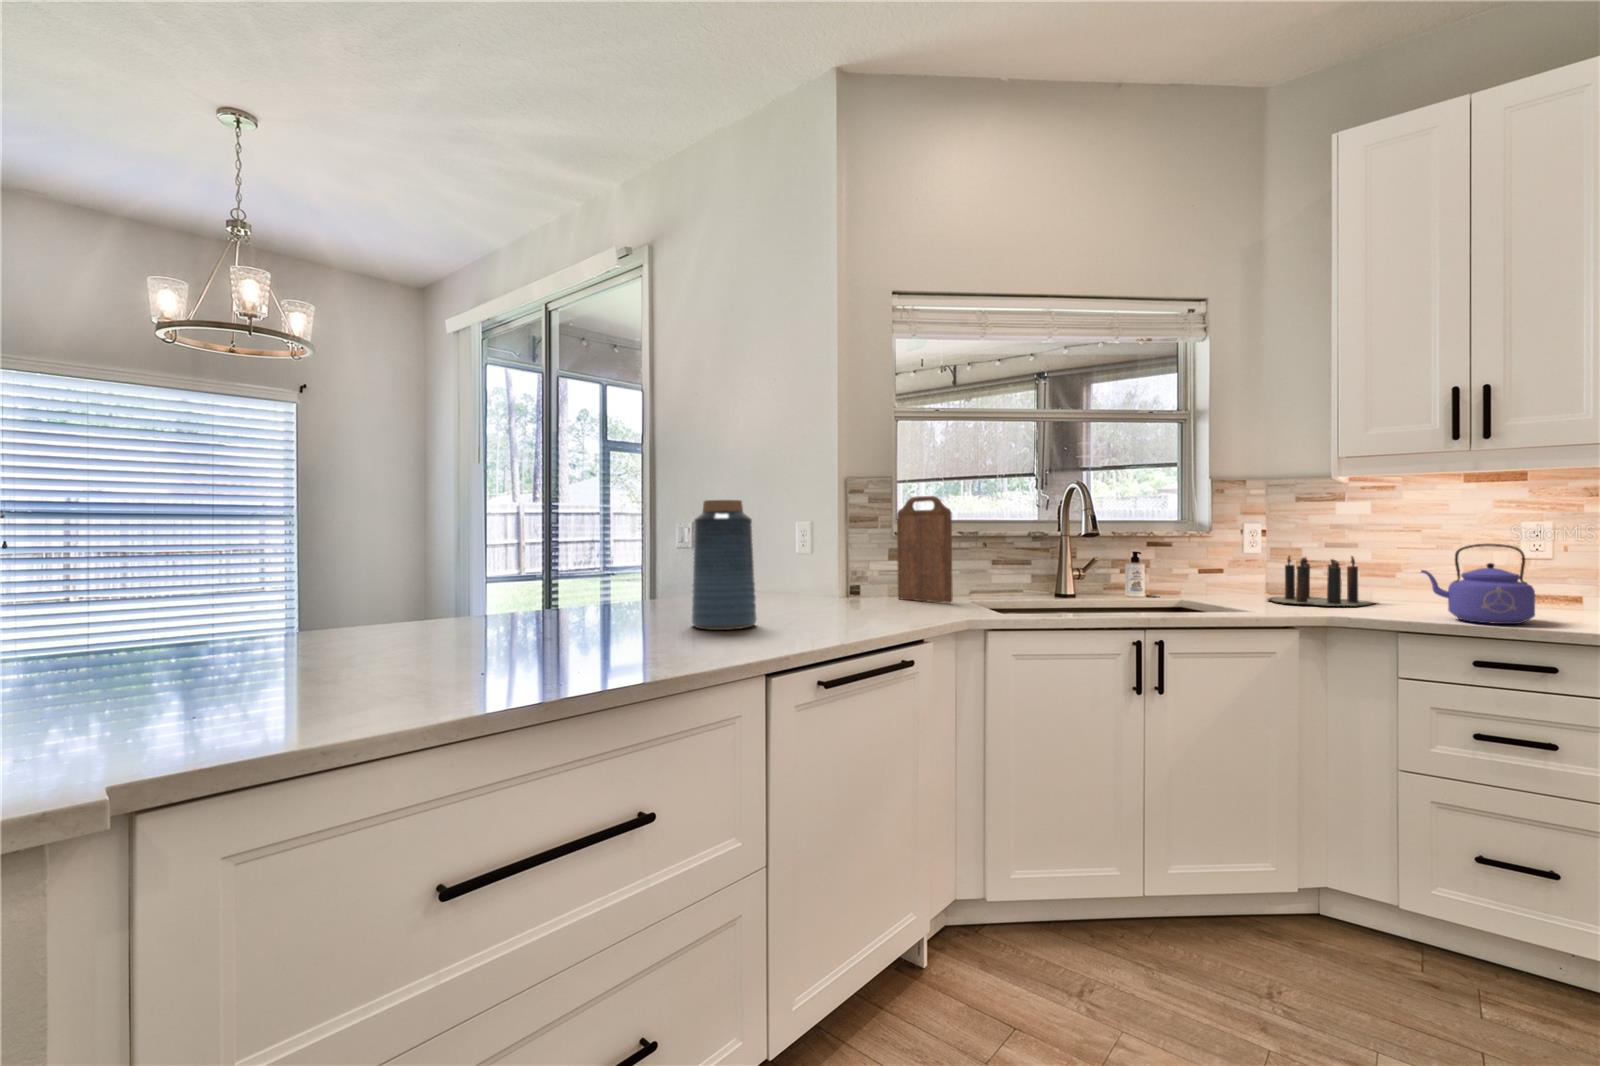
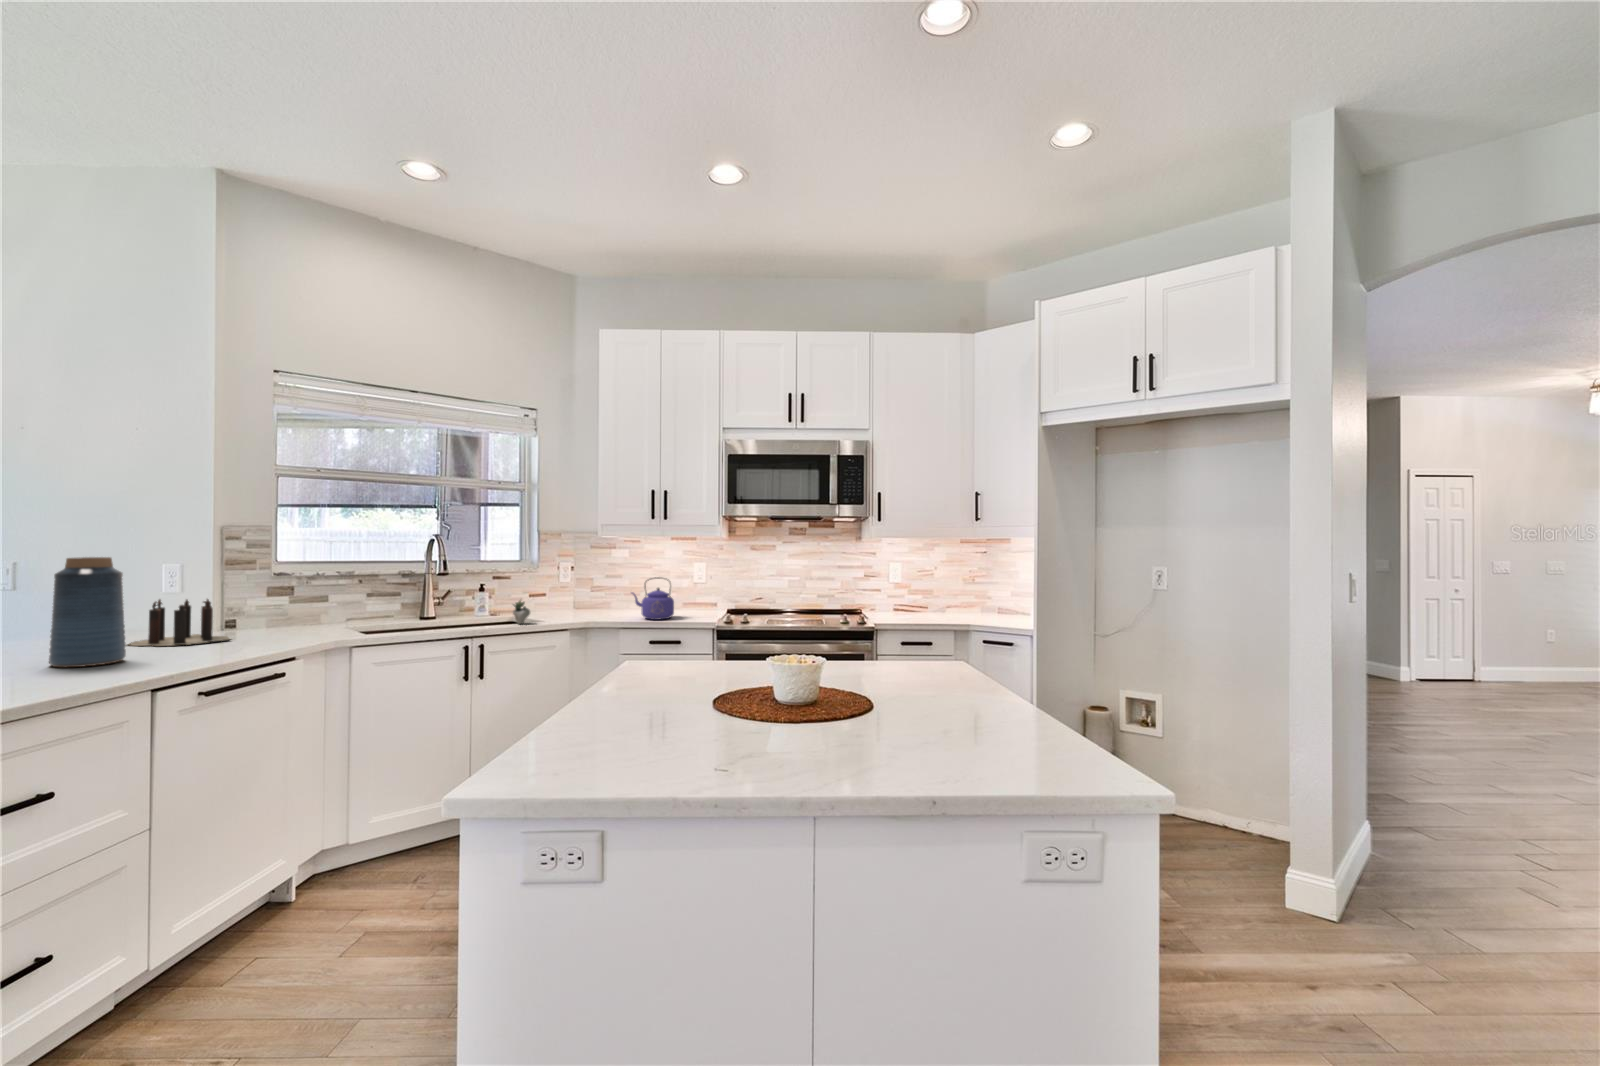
cutting board: present [897,496,953,603] -> none [275,545,327,630]
candle: present [1268,556,1373,606] -> present [128,599,229,646]
succulent plant: none [1192,573,1236,613] -> present [513,601,530,624]

